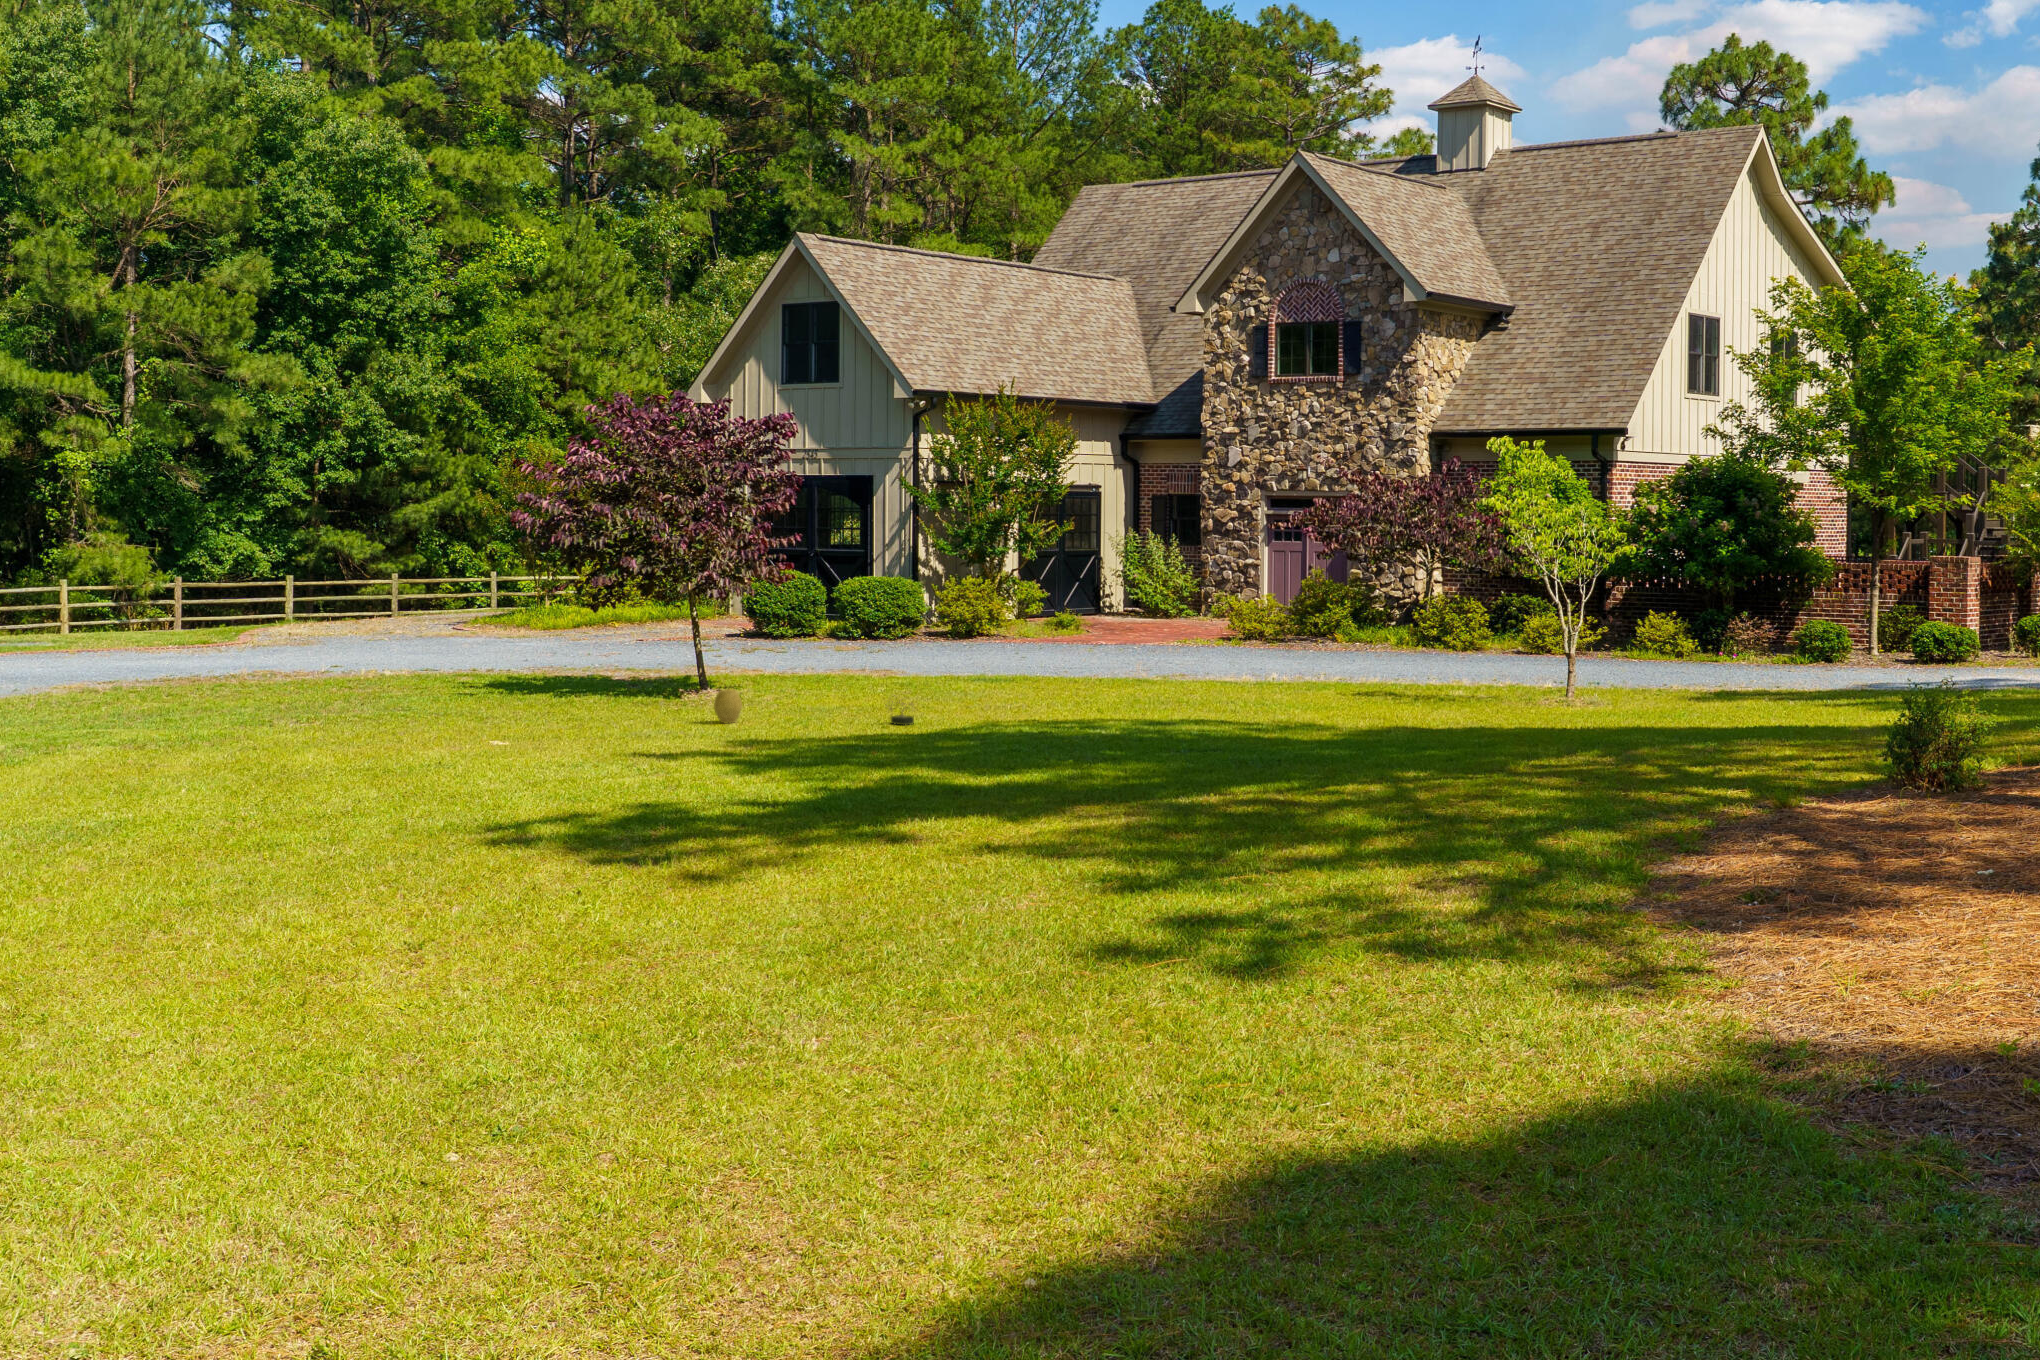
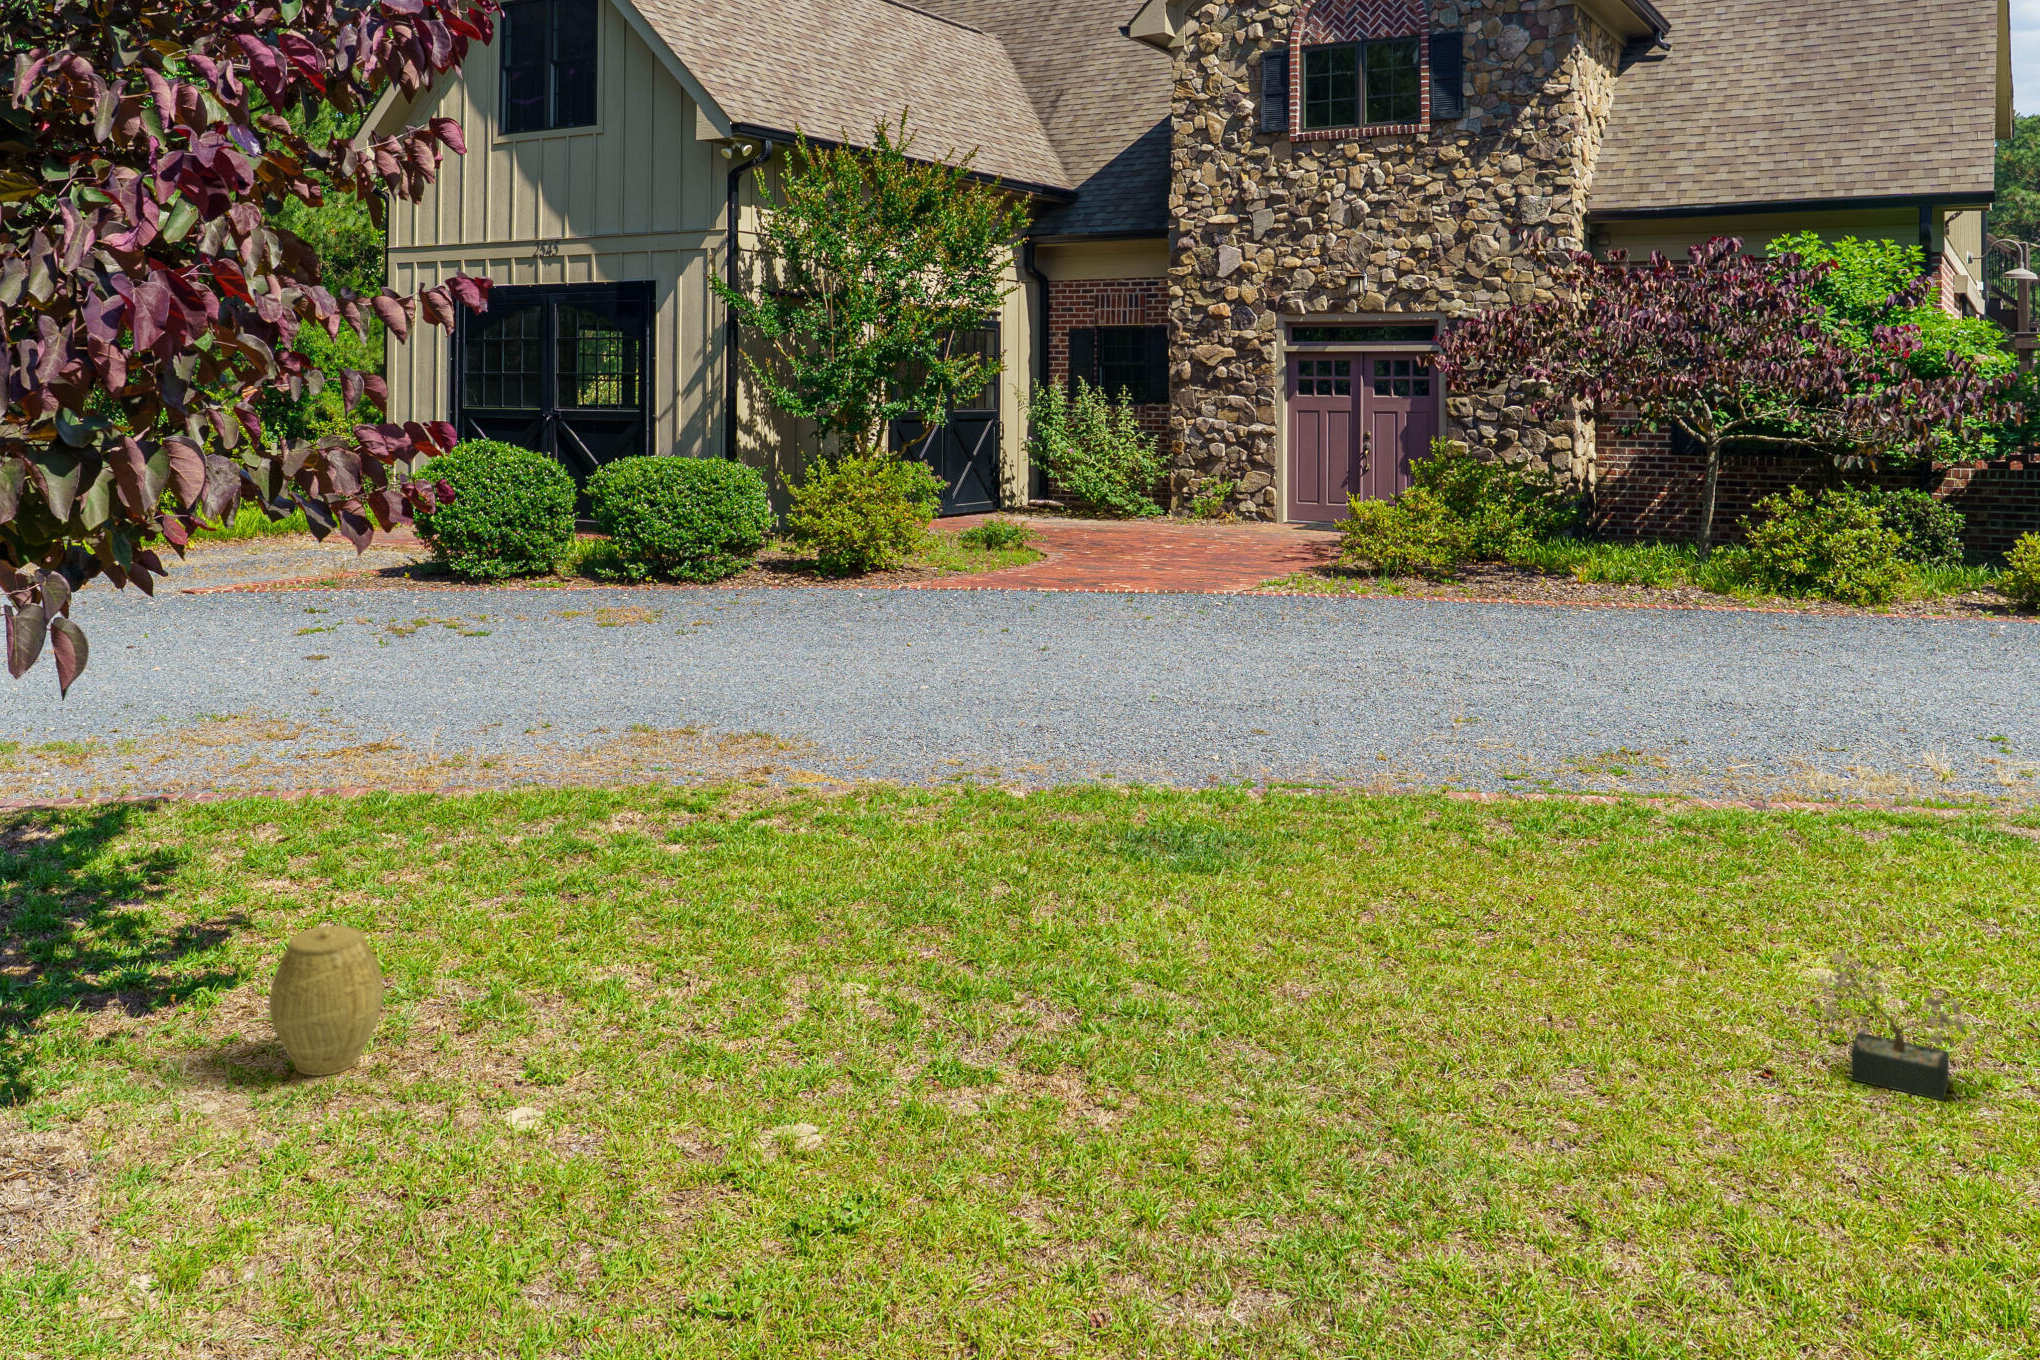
decorative plant: present [886,695,914,725] -> present [1815,949,1975,1100]

